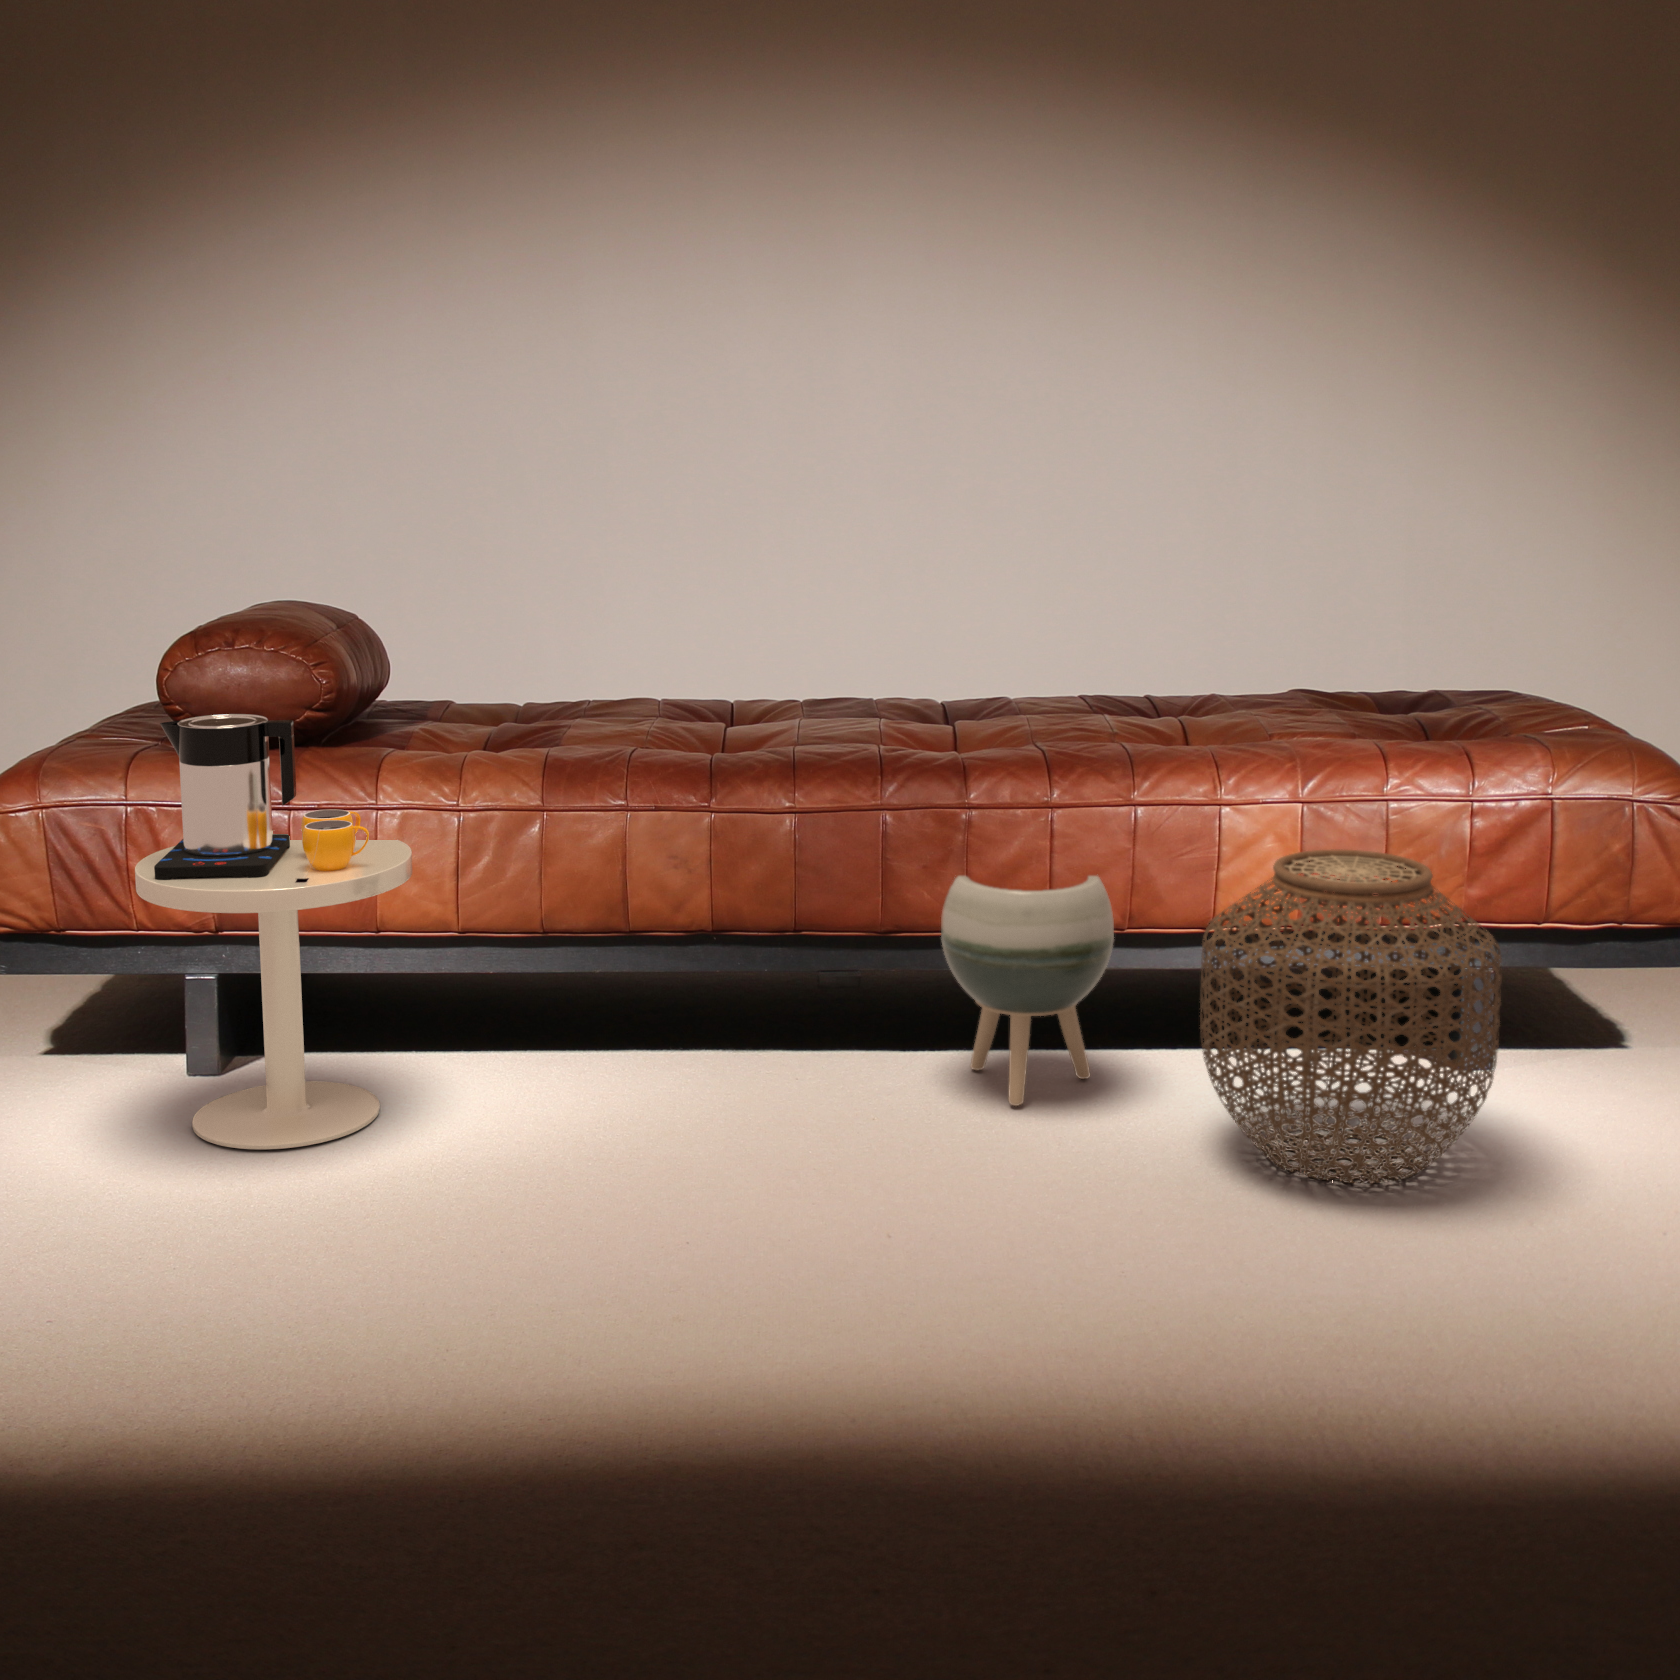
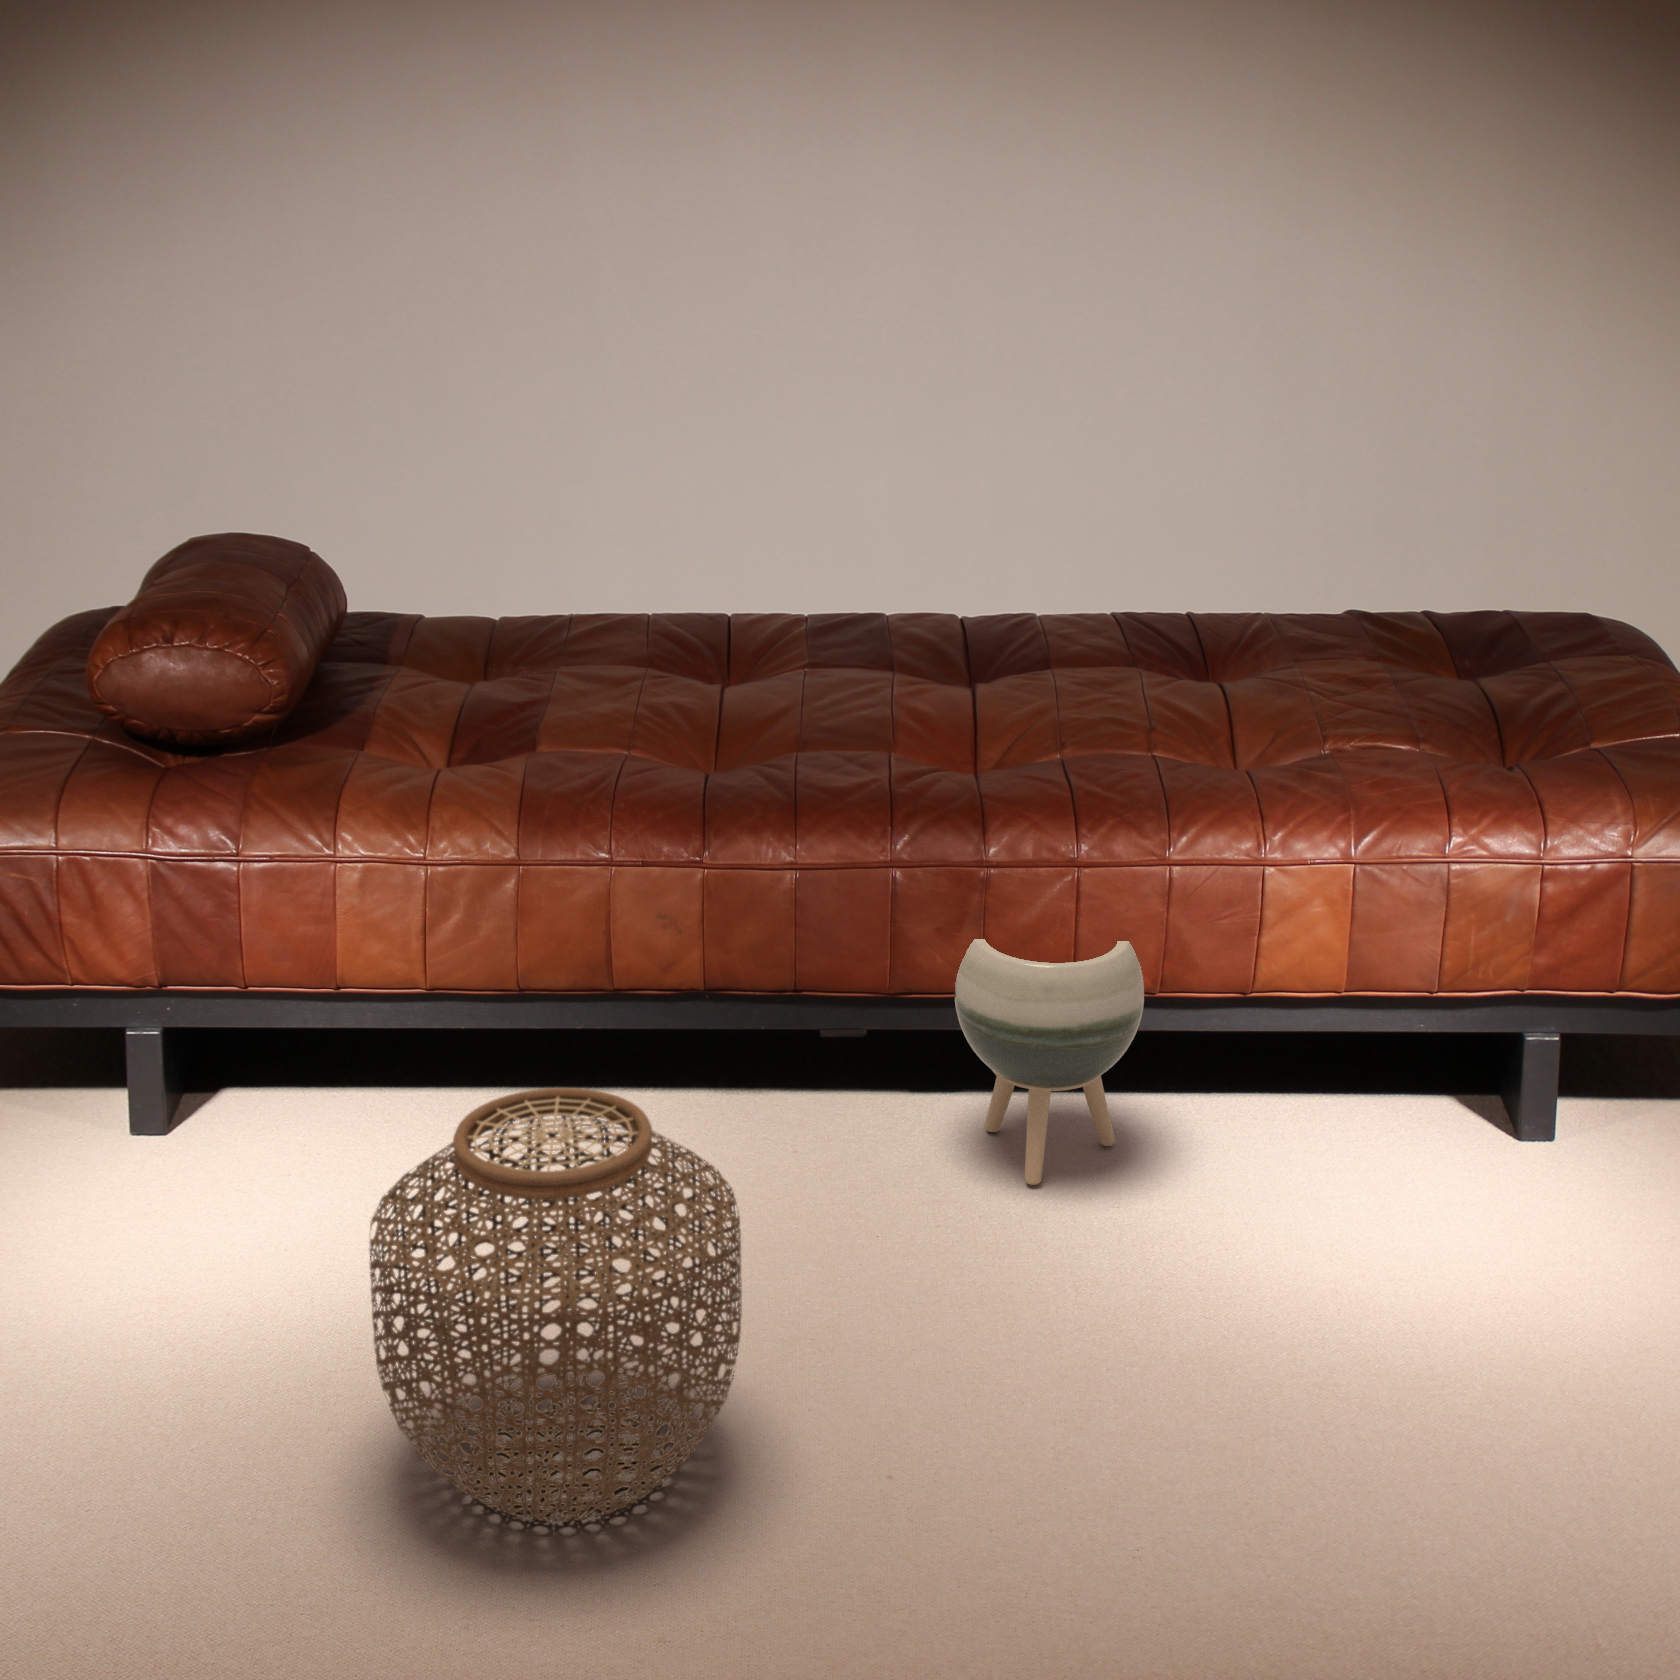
side table: present [135,714,412,1149] -> none [73,766,375,1239]
woven basket: present [1200,850,1502,1184] -> present [369,1088,742,1522]

